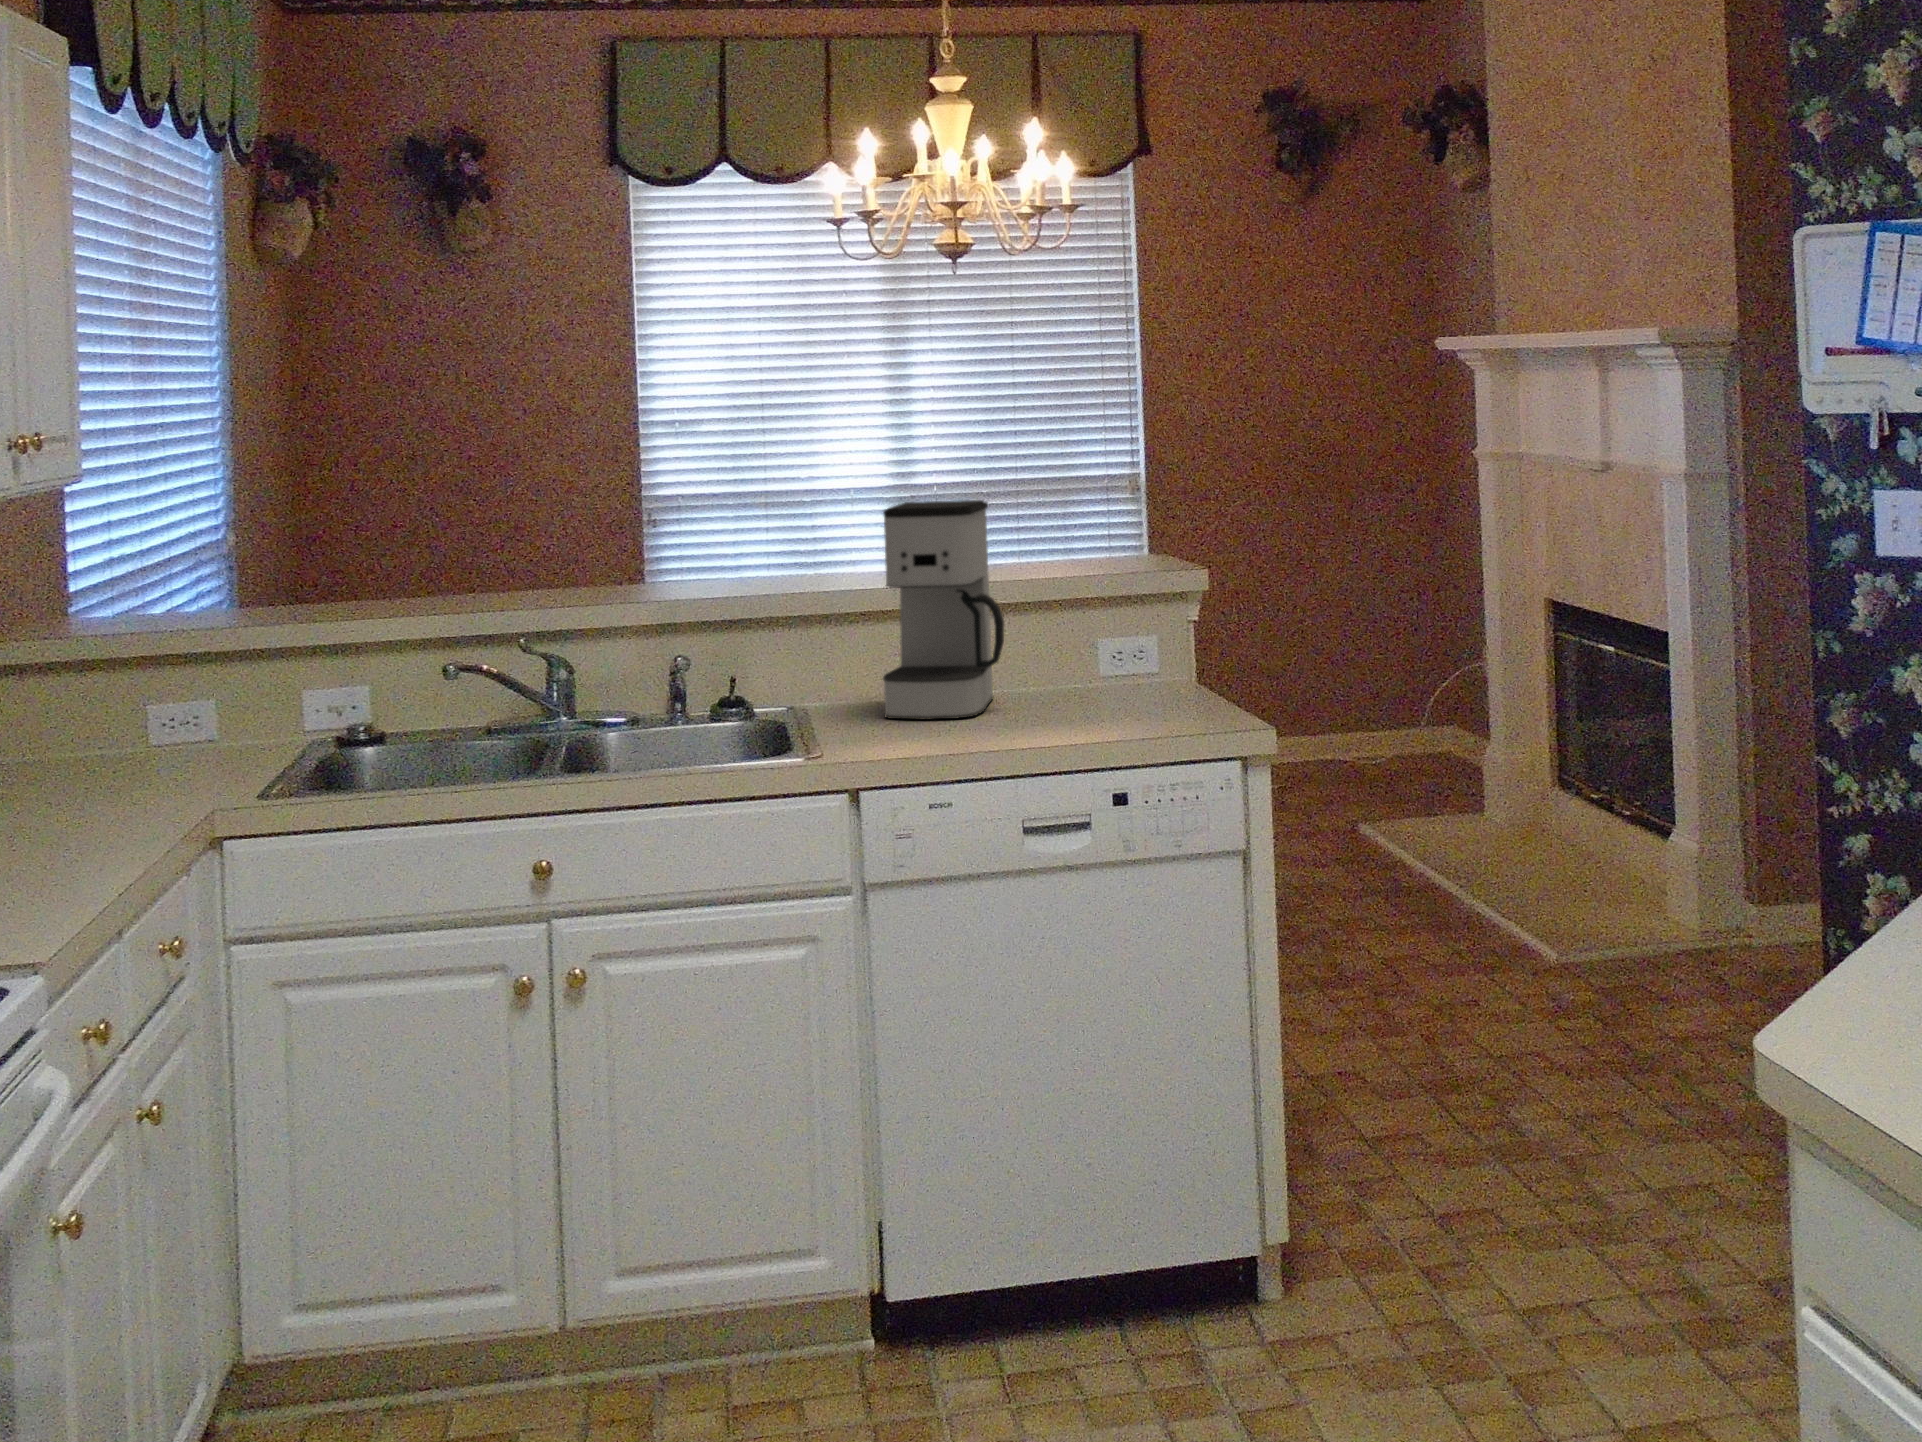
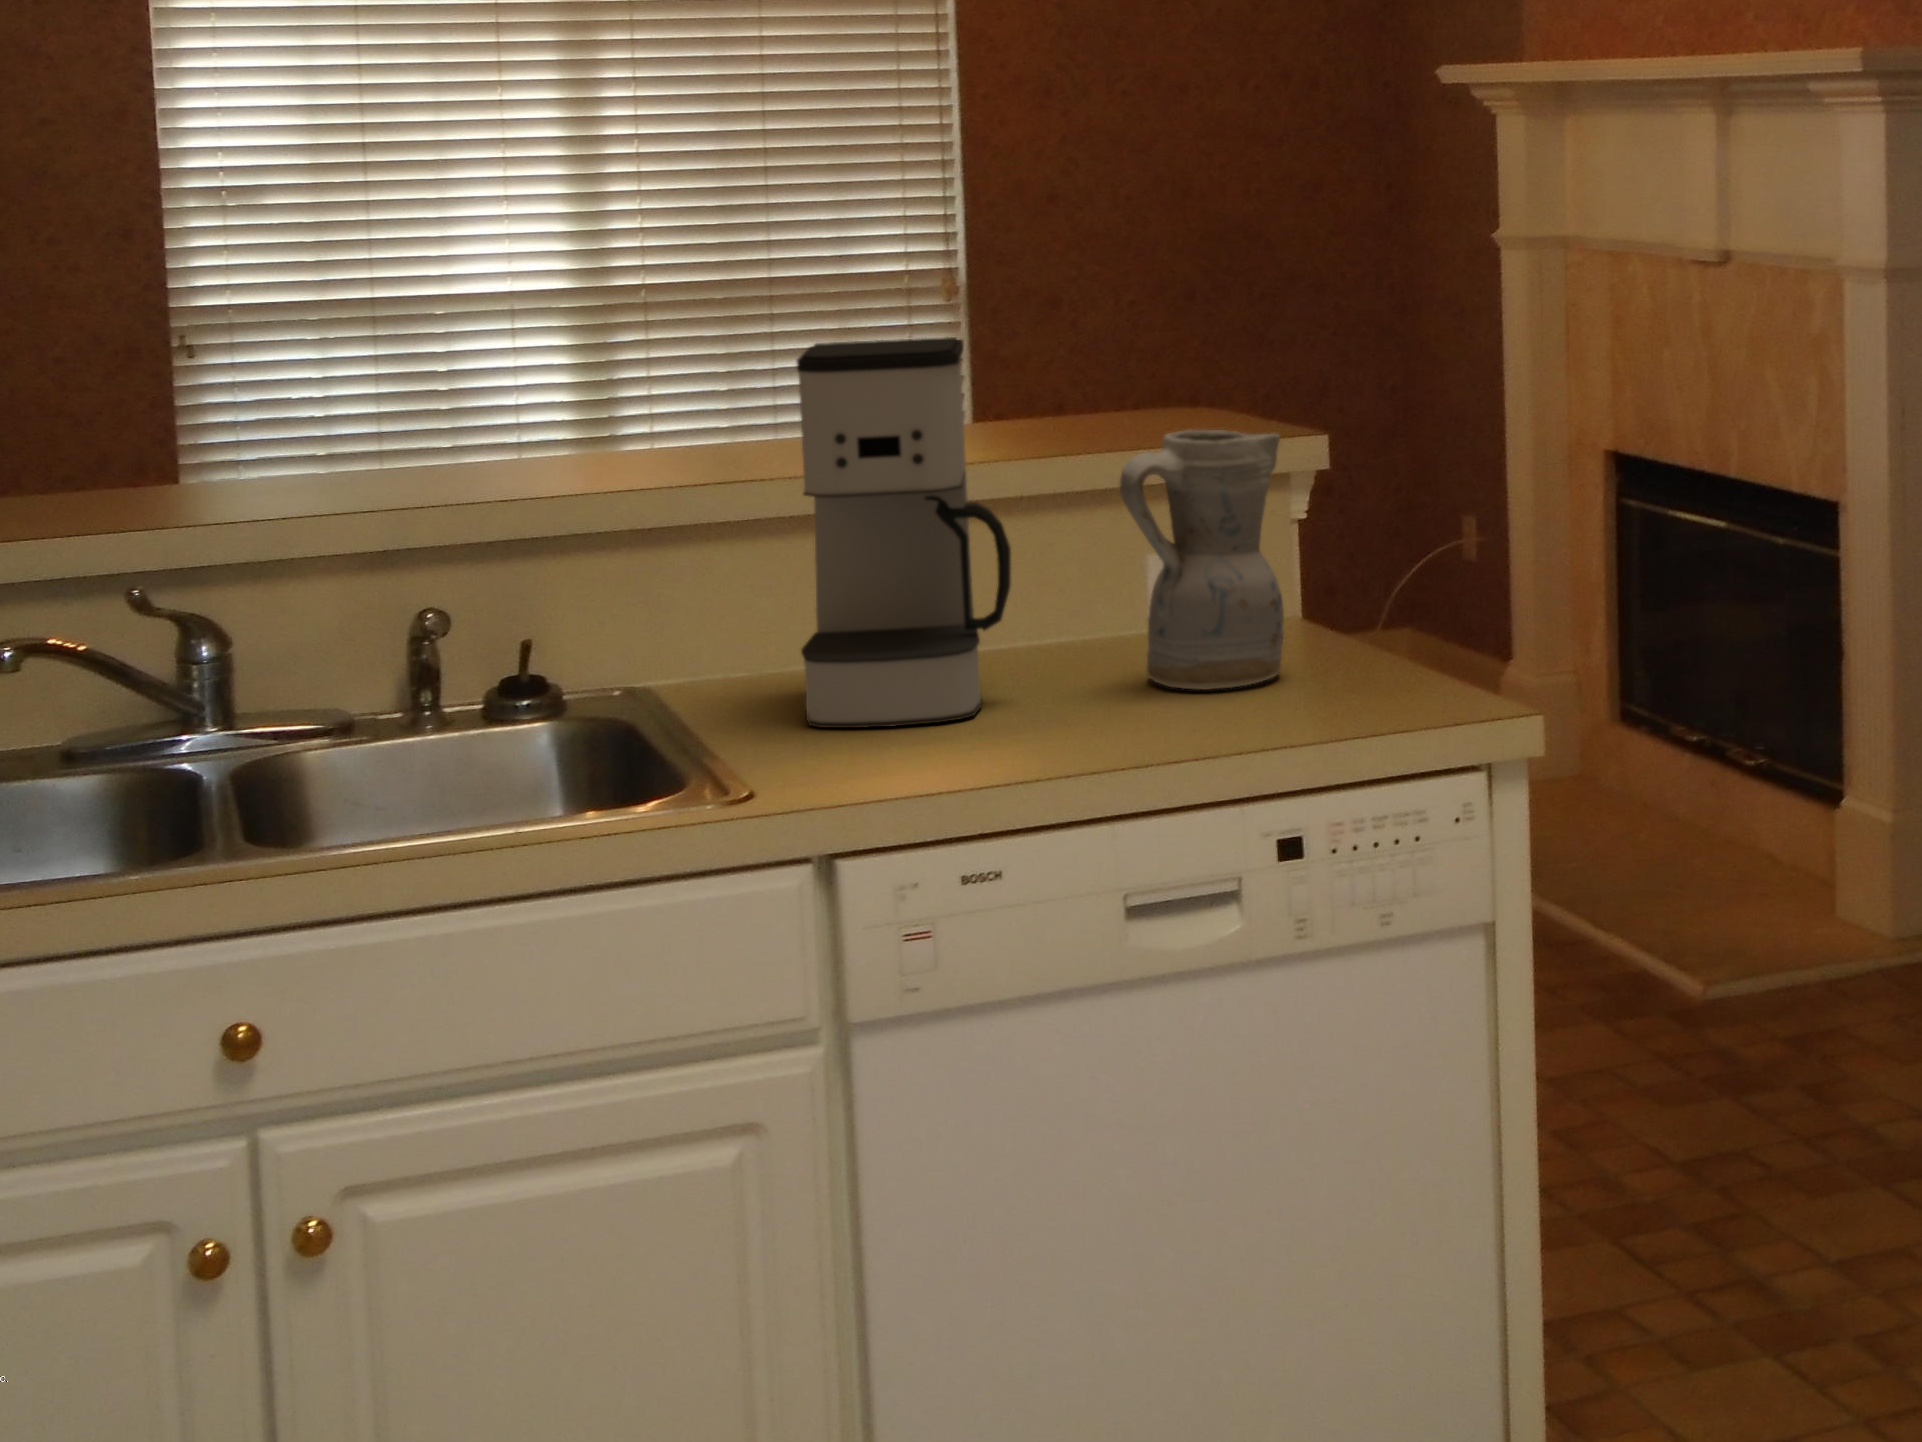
ceramic pitcher: none [1066,557,1164,708] -> present [1120,430,1284,690]

